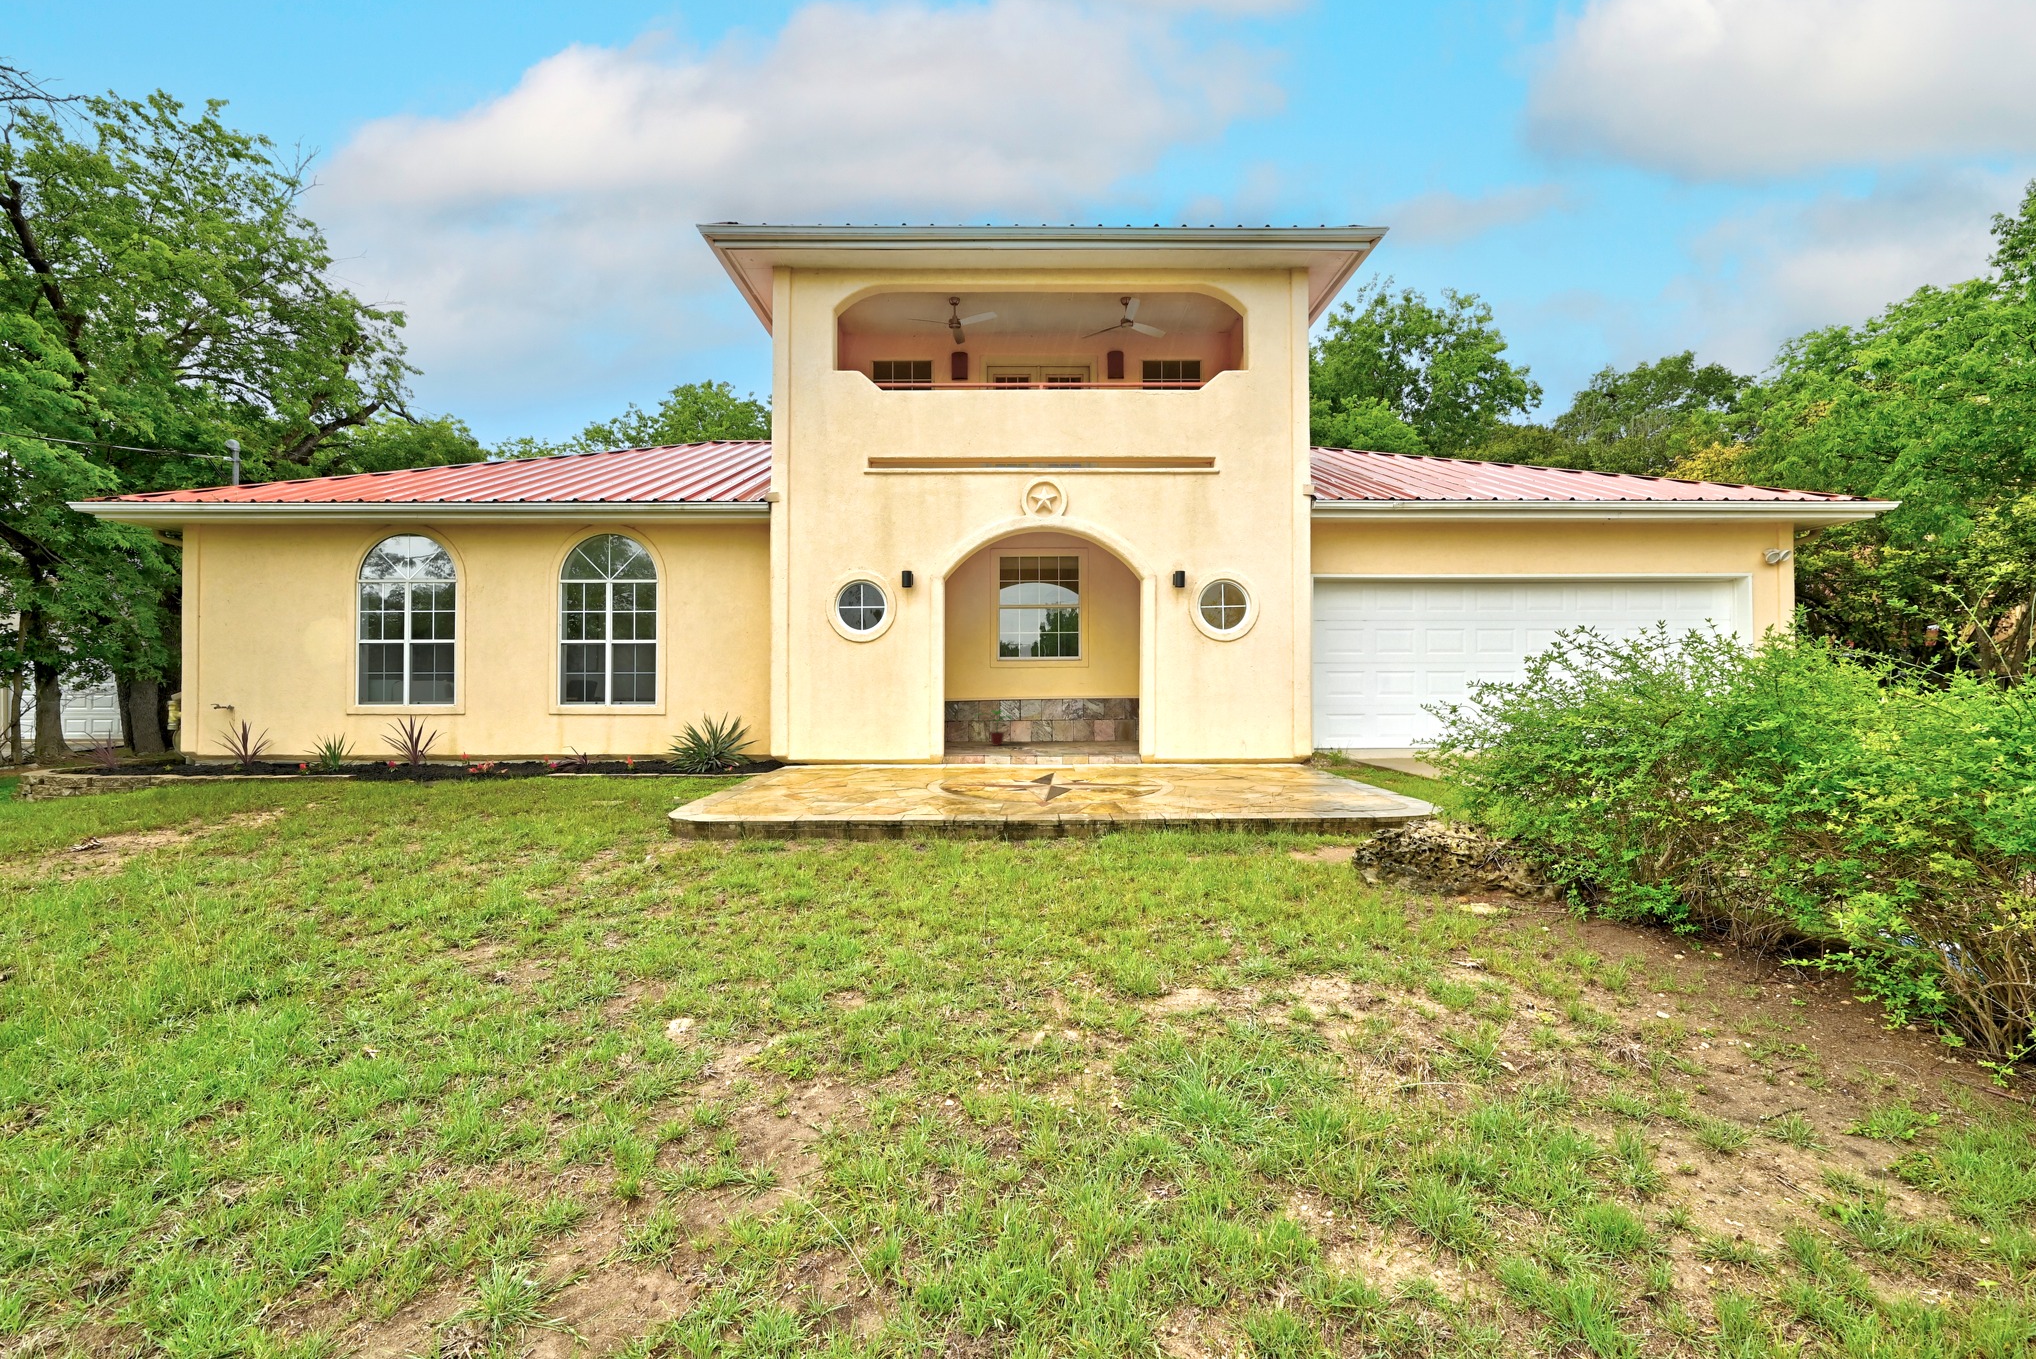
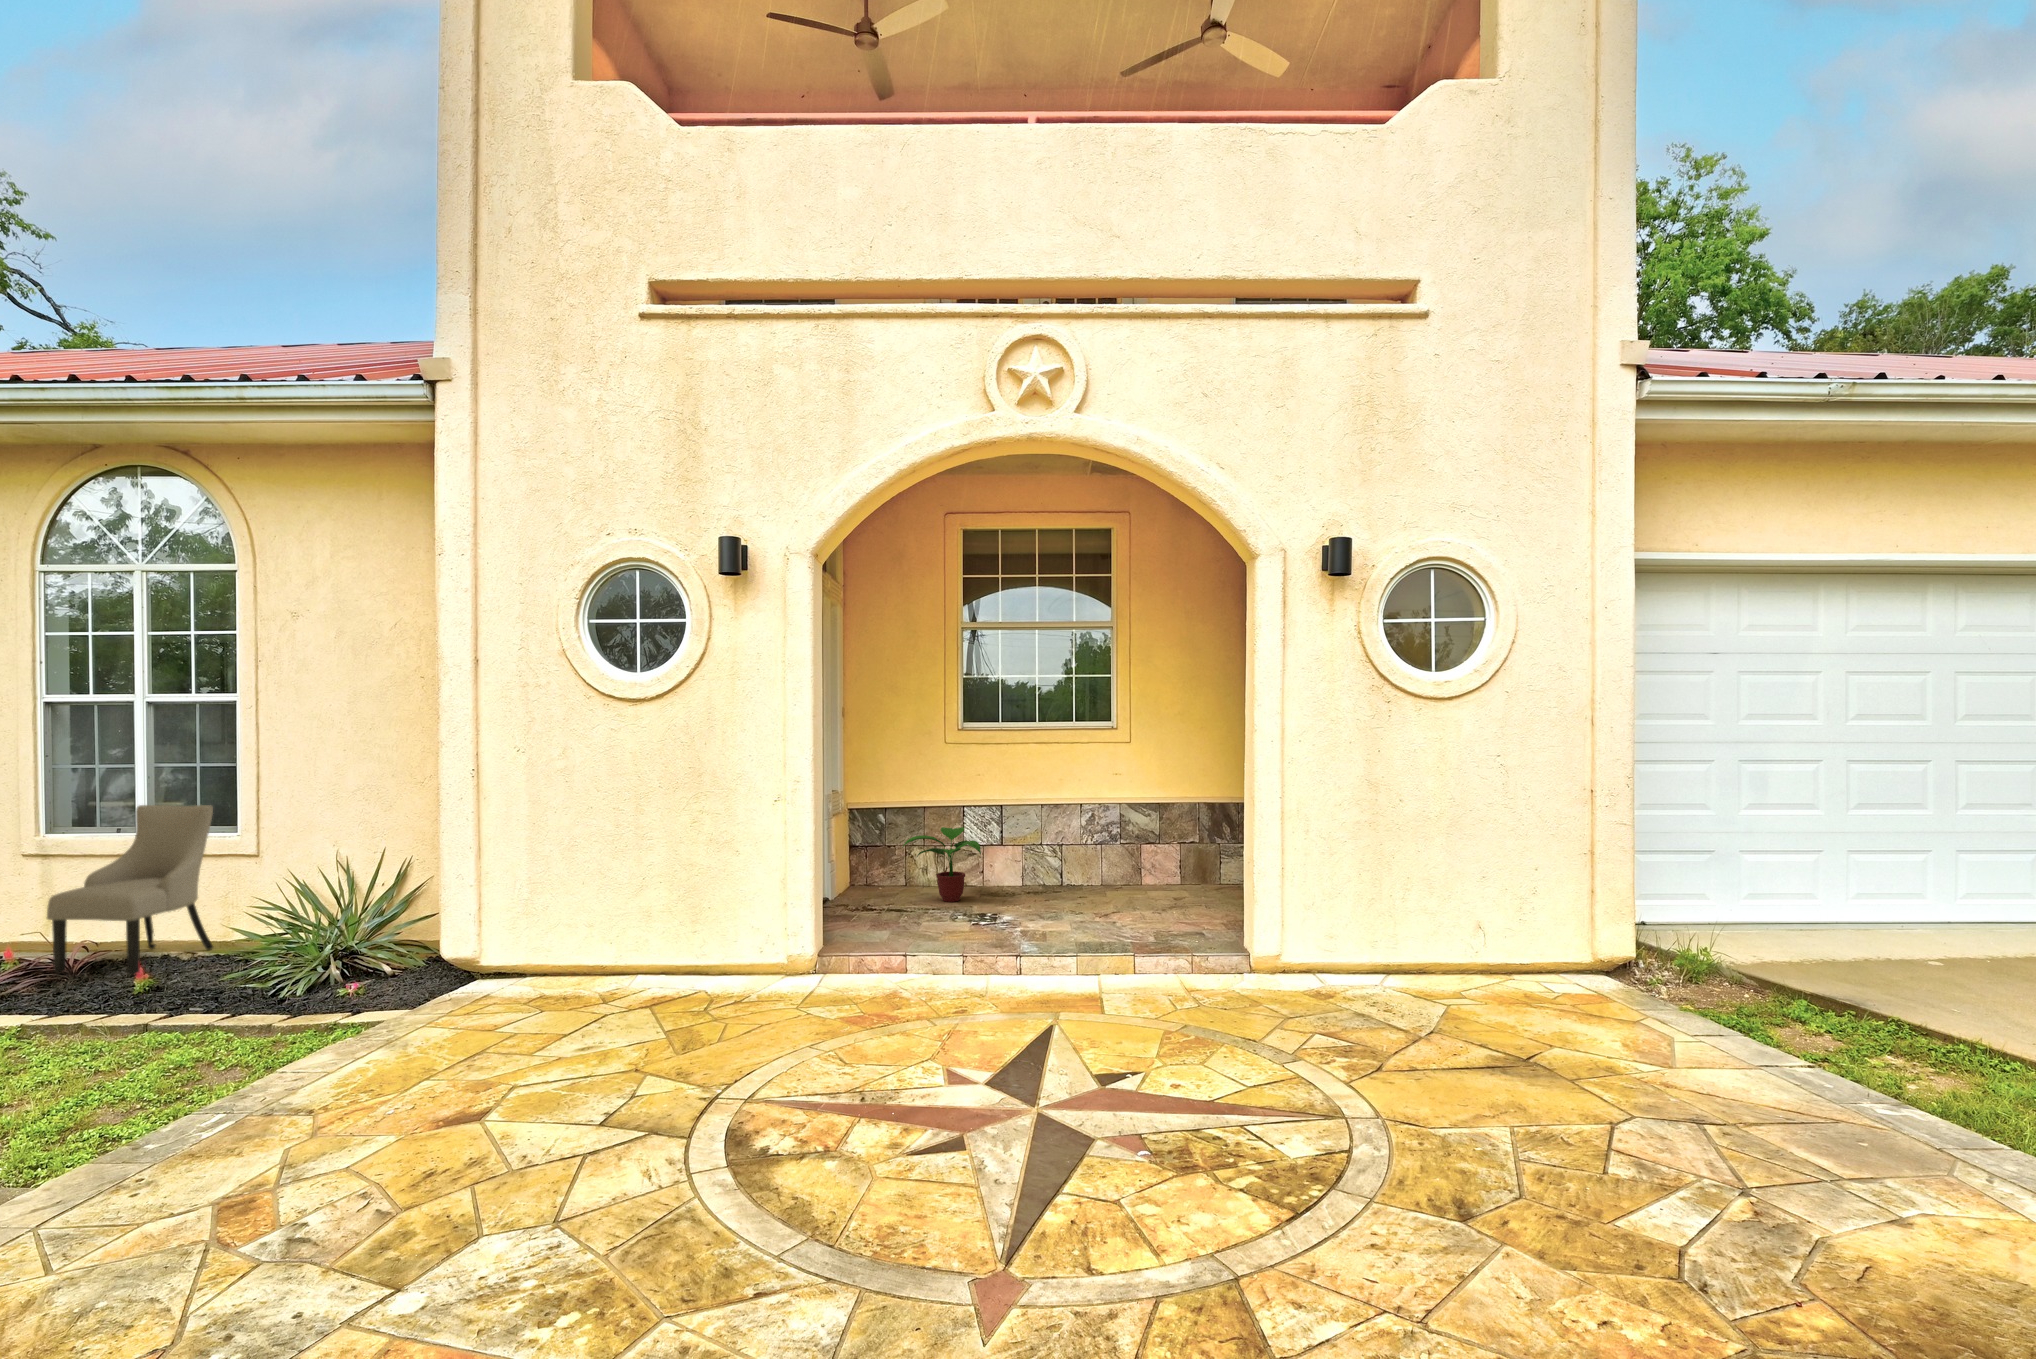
chair: none [594,693,655,767] -> present [47,805,213,975]

